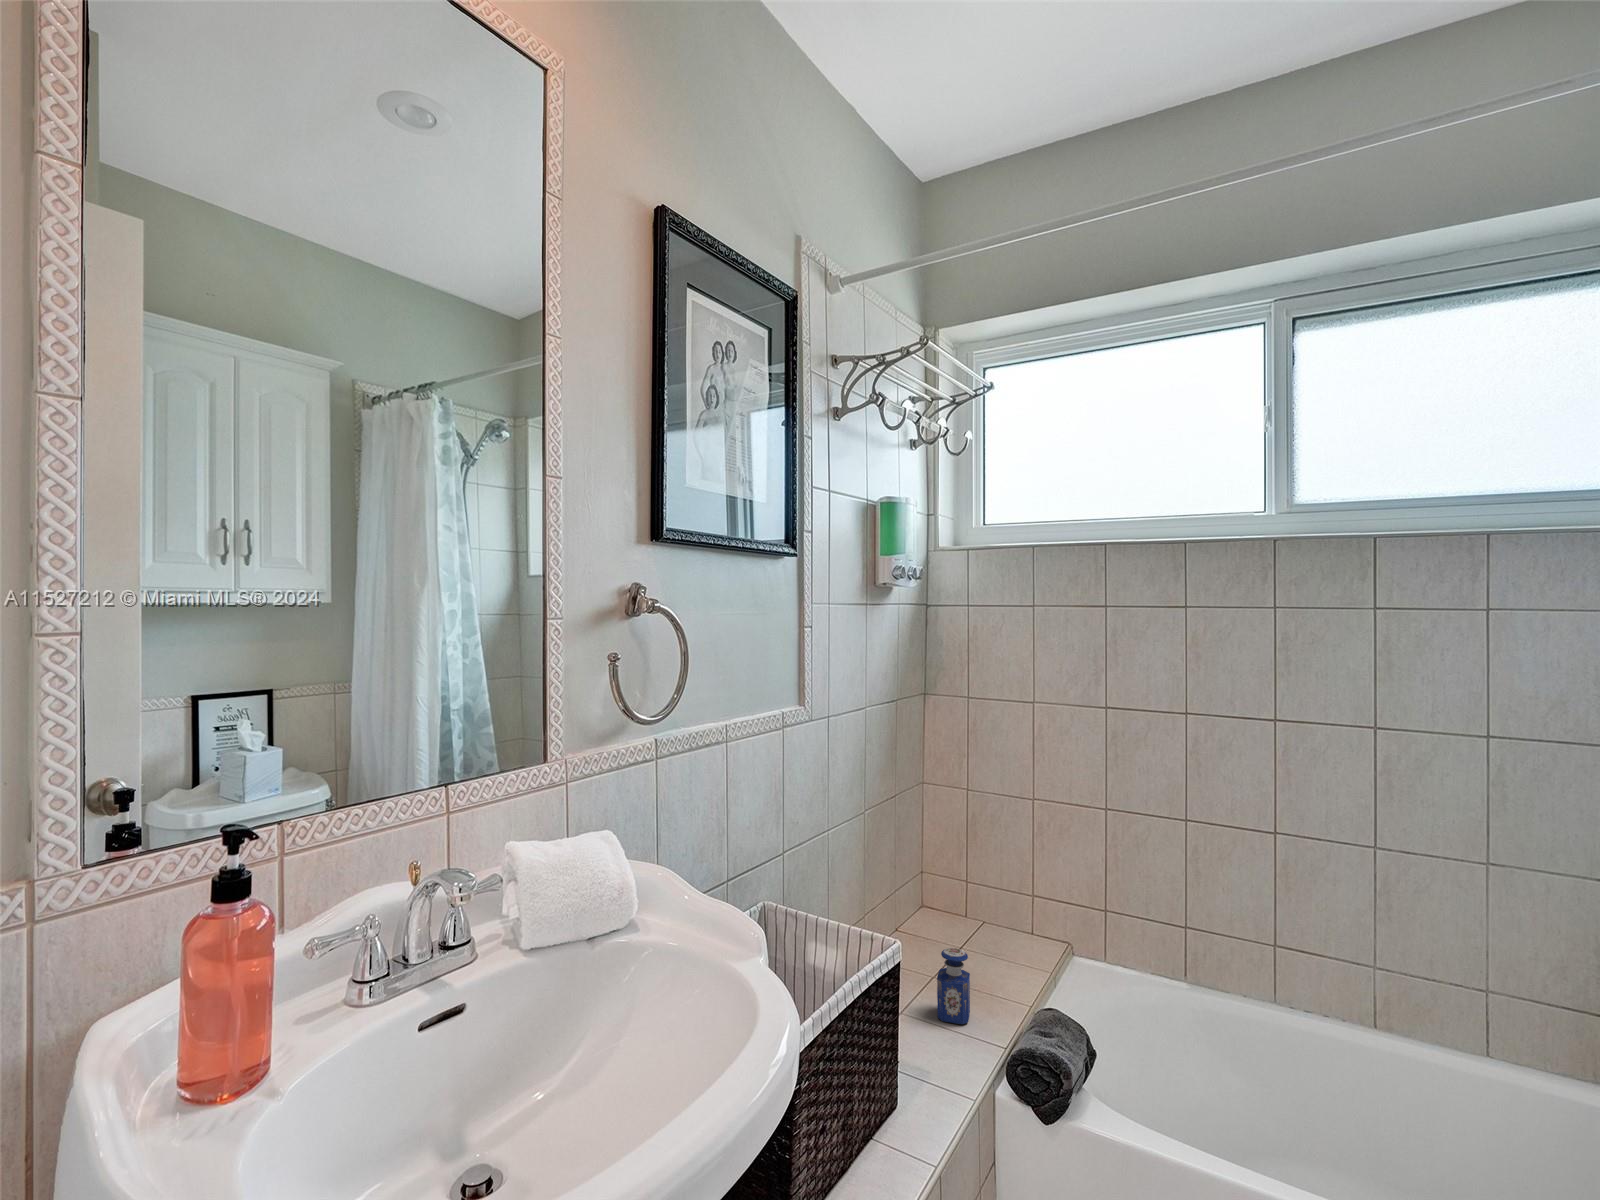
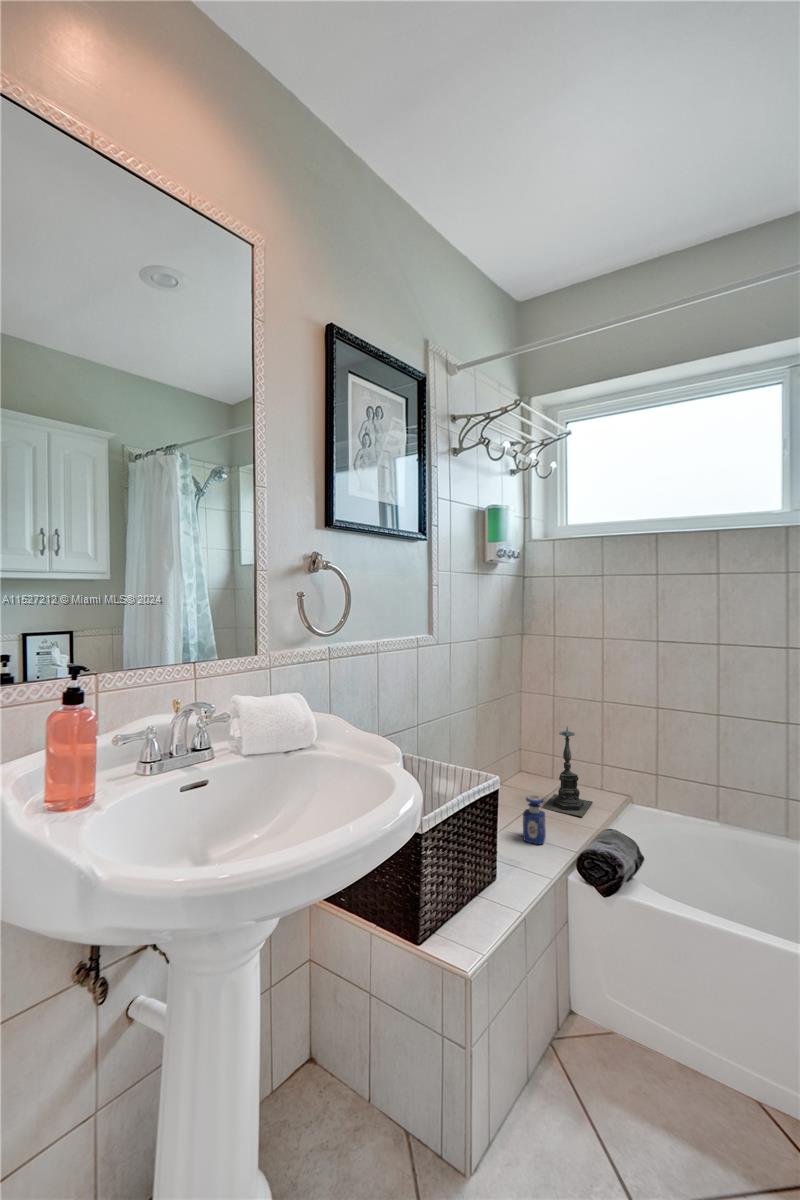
candle holder: none [954,824,1027,971] -> present [542,728,593,817]

